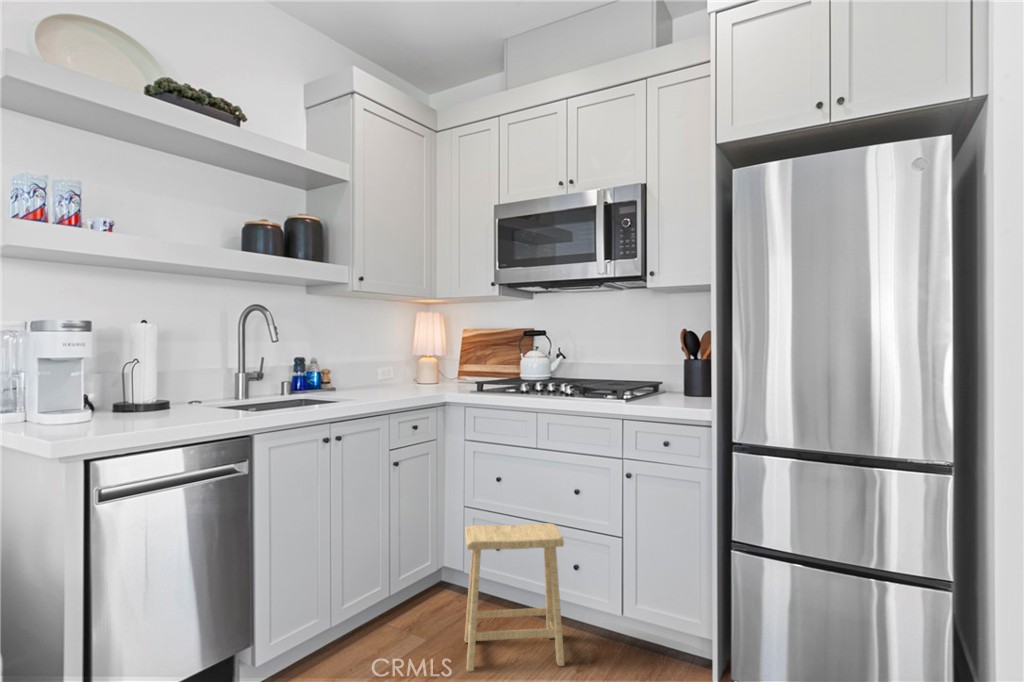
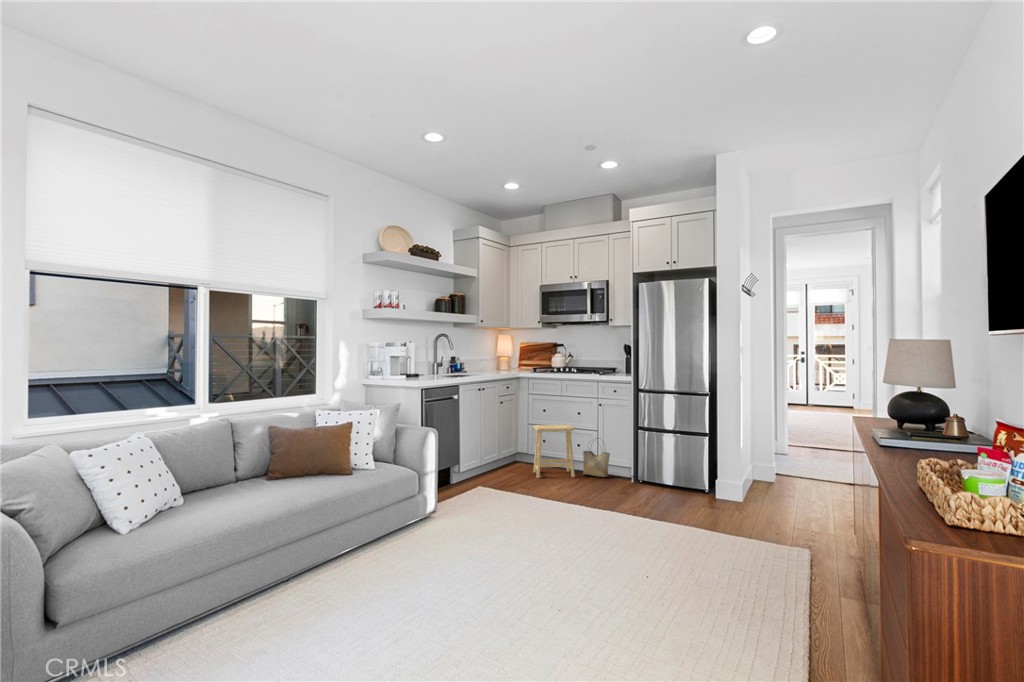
woven basket: none [585,559,654,667] -> present [583,451,610,477]

